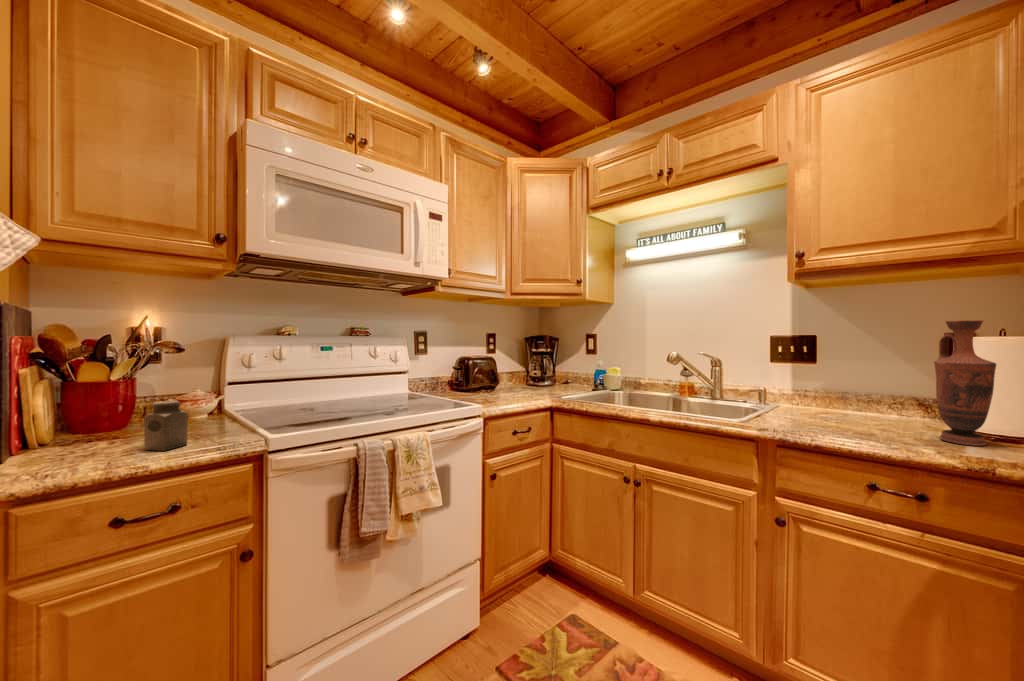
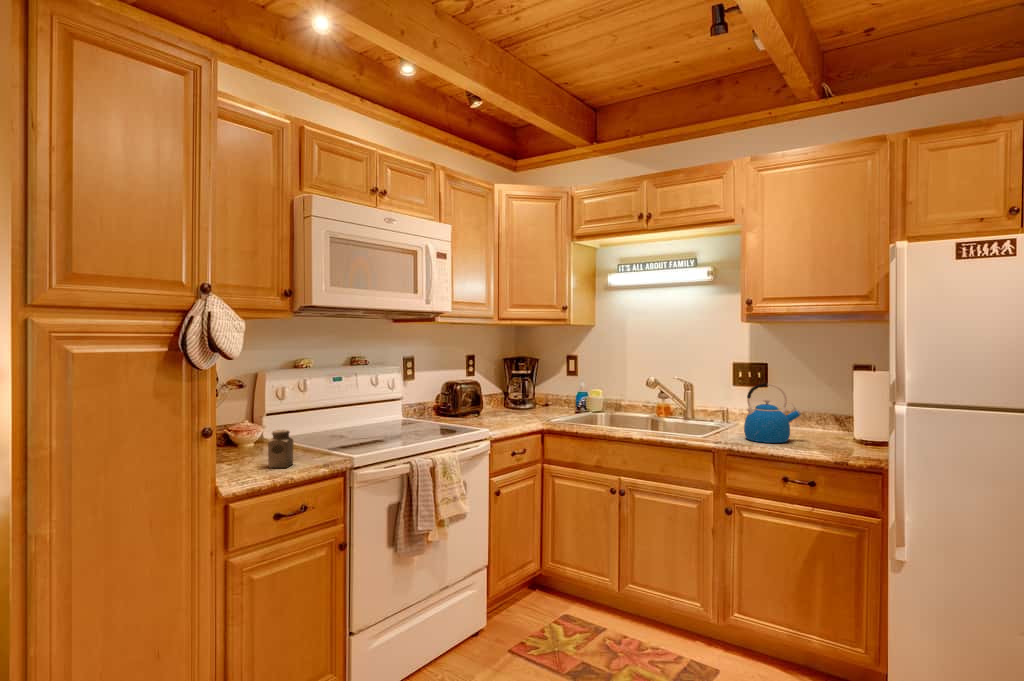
vase: present [934,320,996,446] -> none [828,362,860,448]
kettle: none [798,353,885,434] -> present [744,383,801,443]

